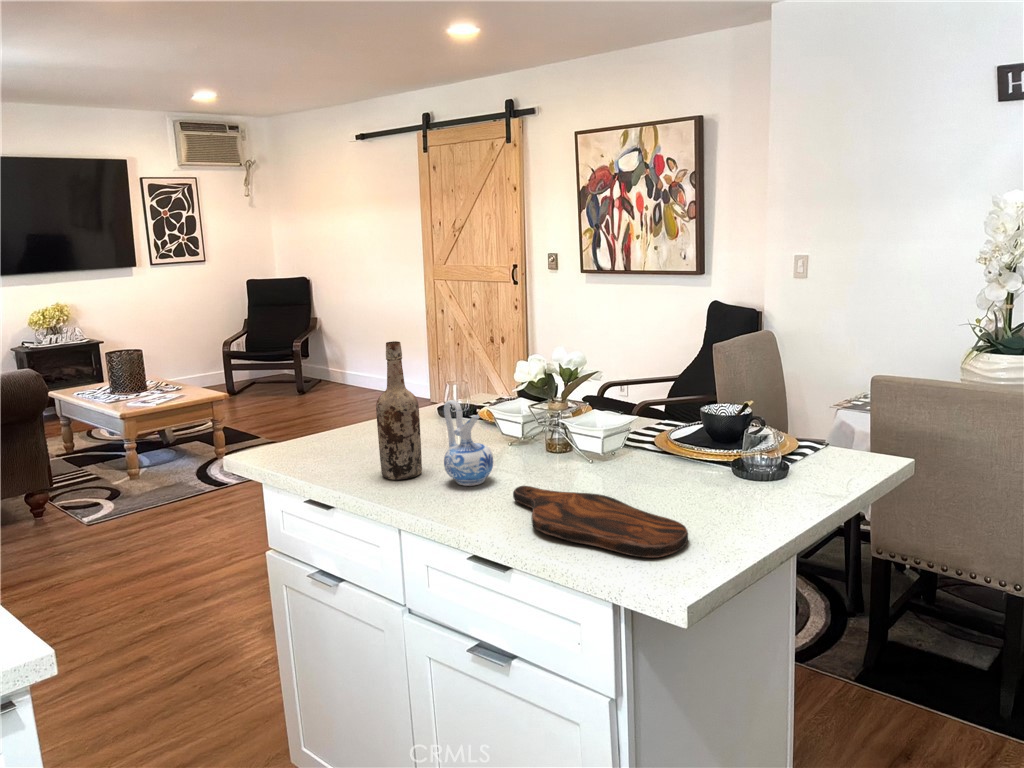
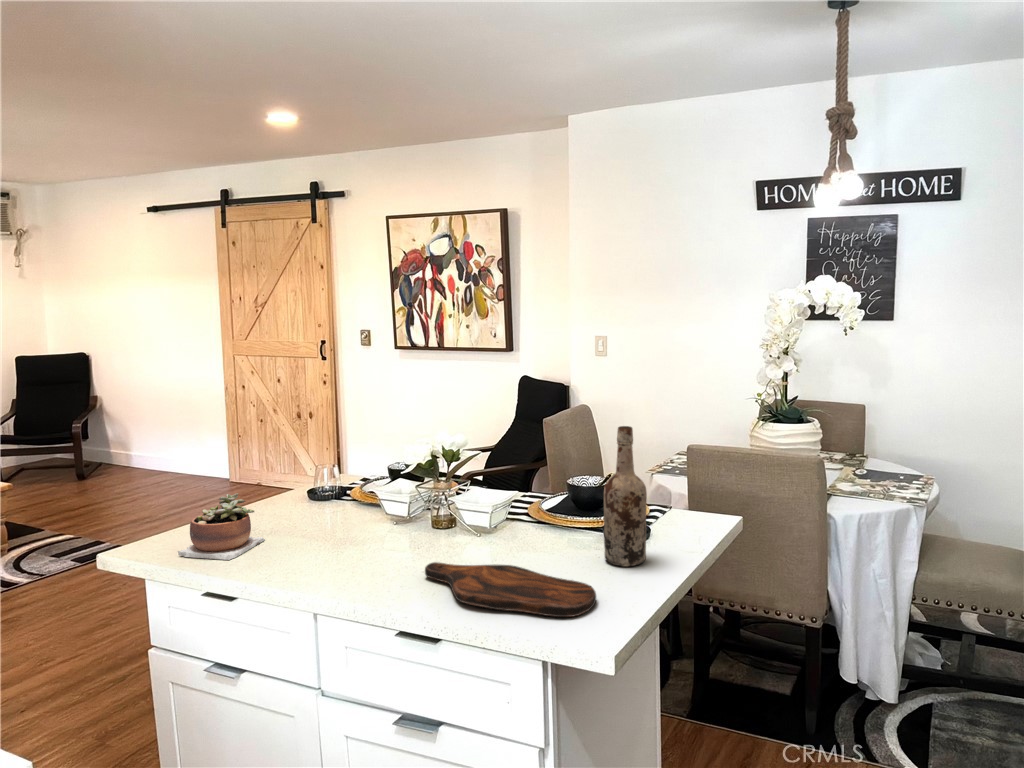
wine bottle: present [376,341,422,480] -> present [604,426,647,566]
ceramic pitcher: present [444,400,493,486] -> none [347,486,396,567]
succulent plant: none [295,403,380,468] -> present [178,493,265,560]

